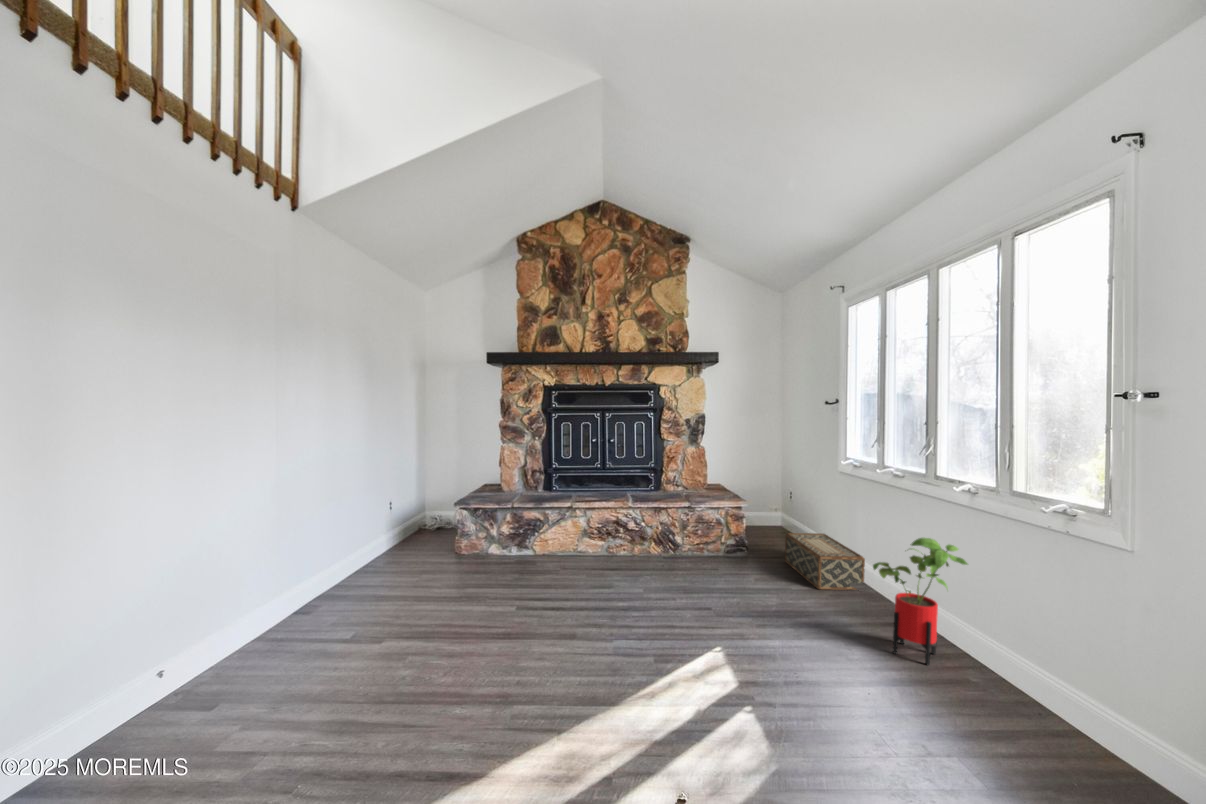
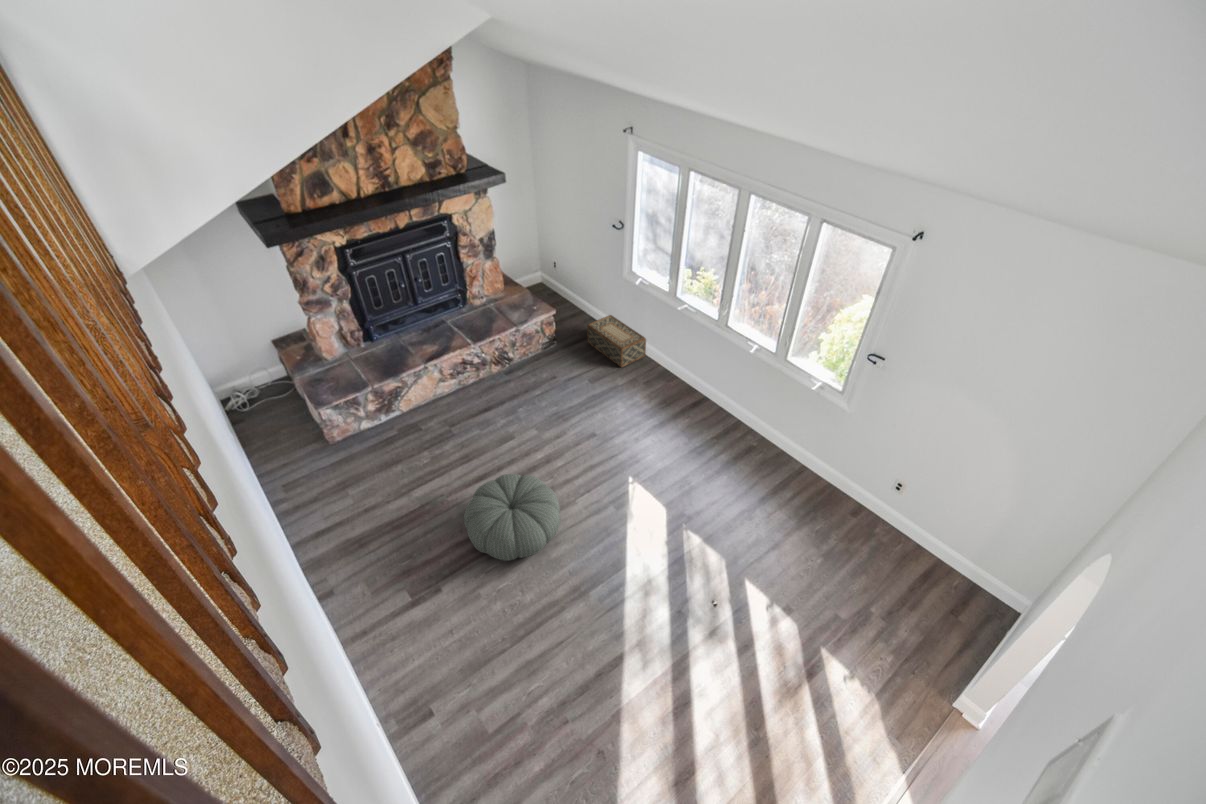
house plant: present [873,538,968,665] -> none [671,350,719,412]
pouf: none [449,594,602,714] -> present [464,474,560,561]

